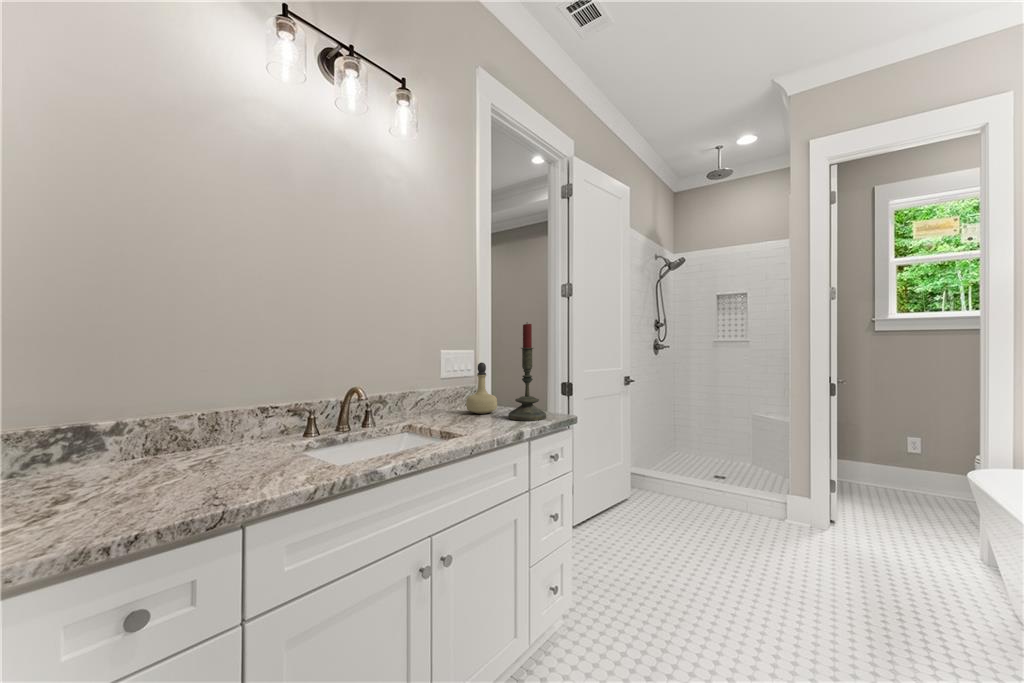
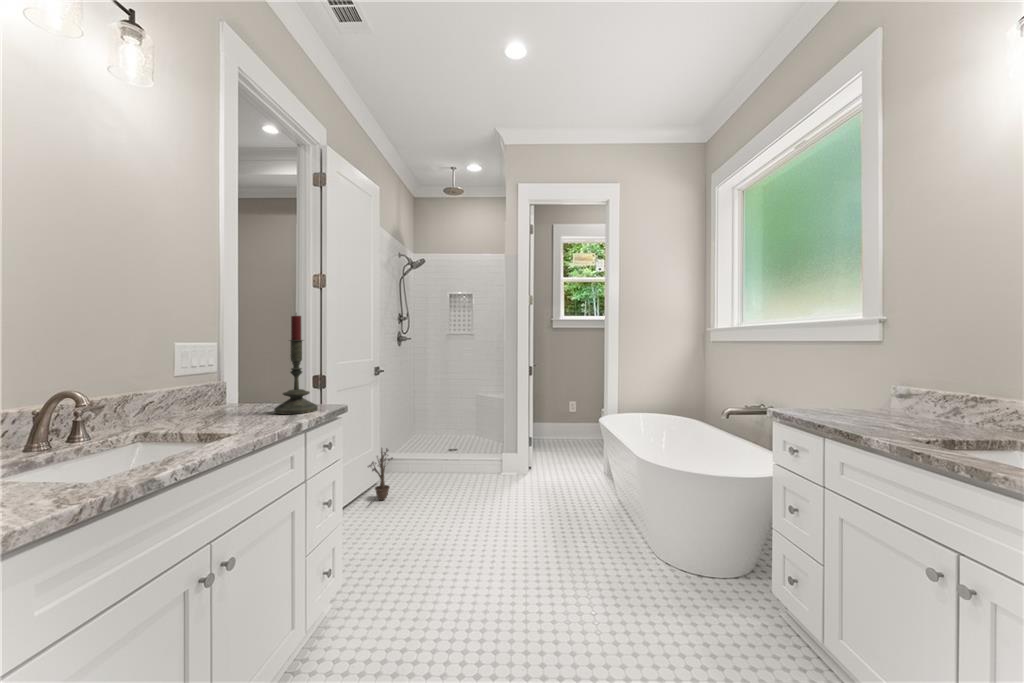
perfume bottle: present [466,362,497,414] -> none [215,356,256,413]
decorative plant: none [615,462,644,522] -> present [368,448,393,505]

